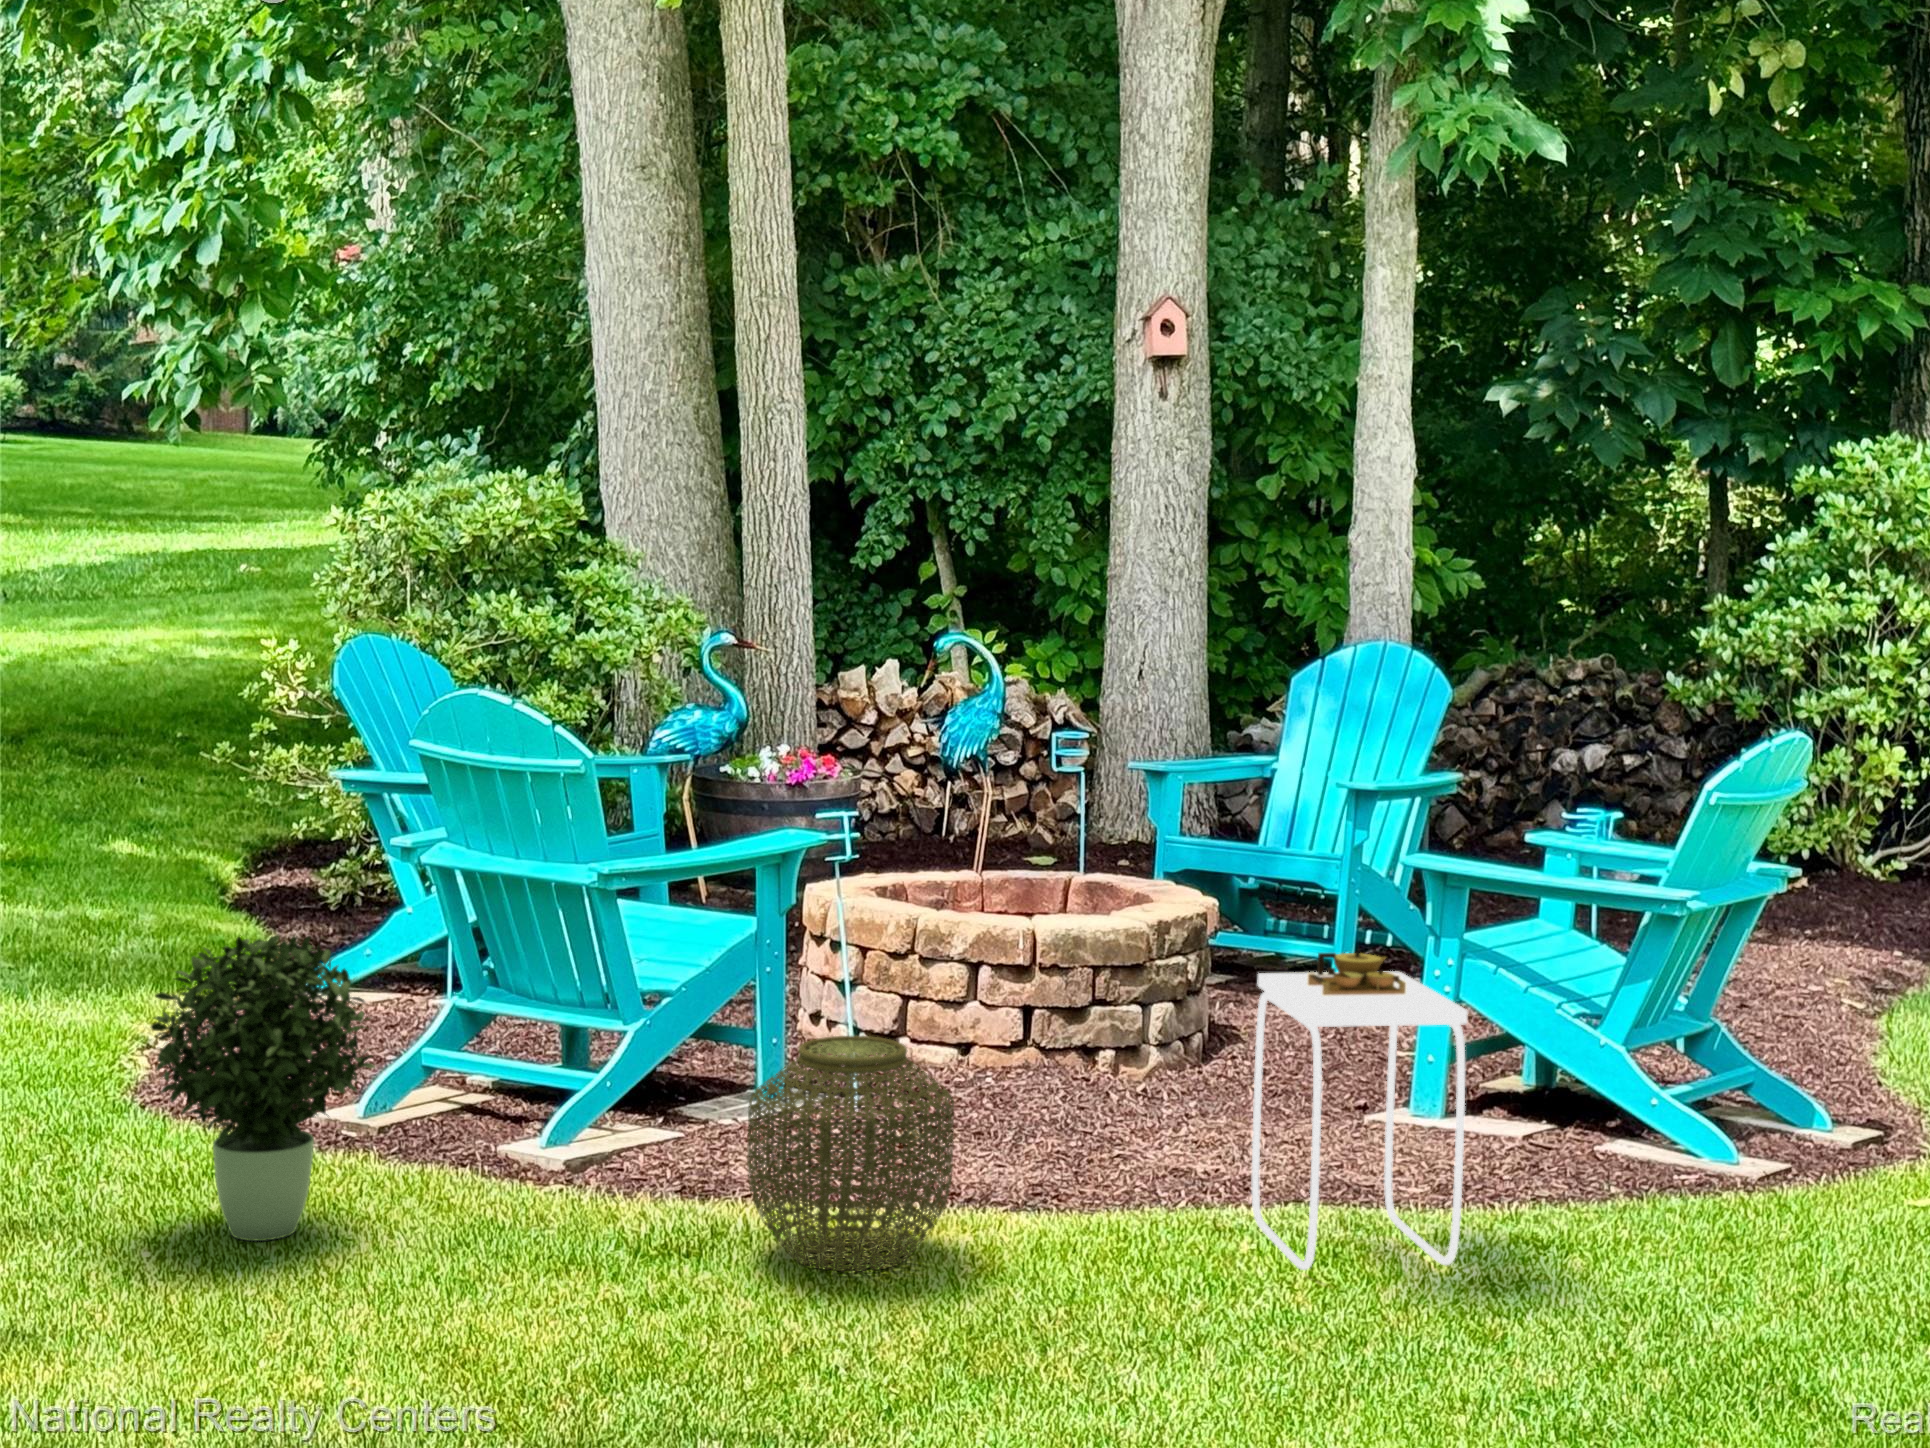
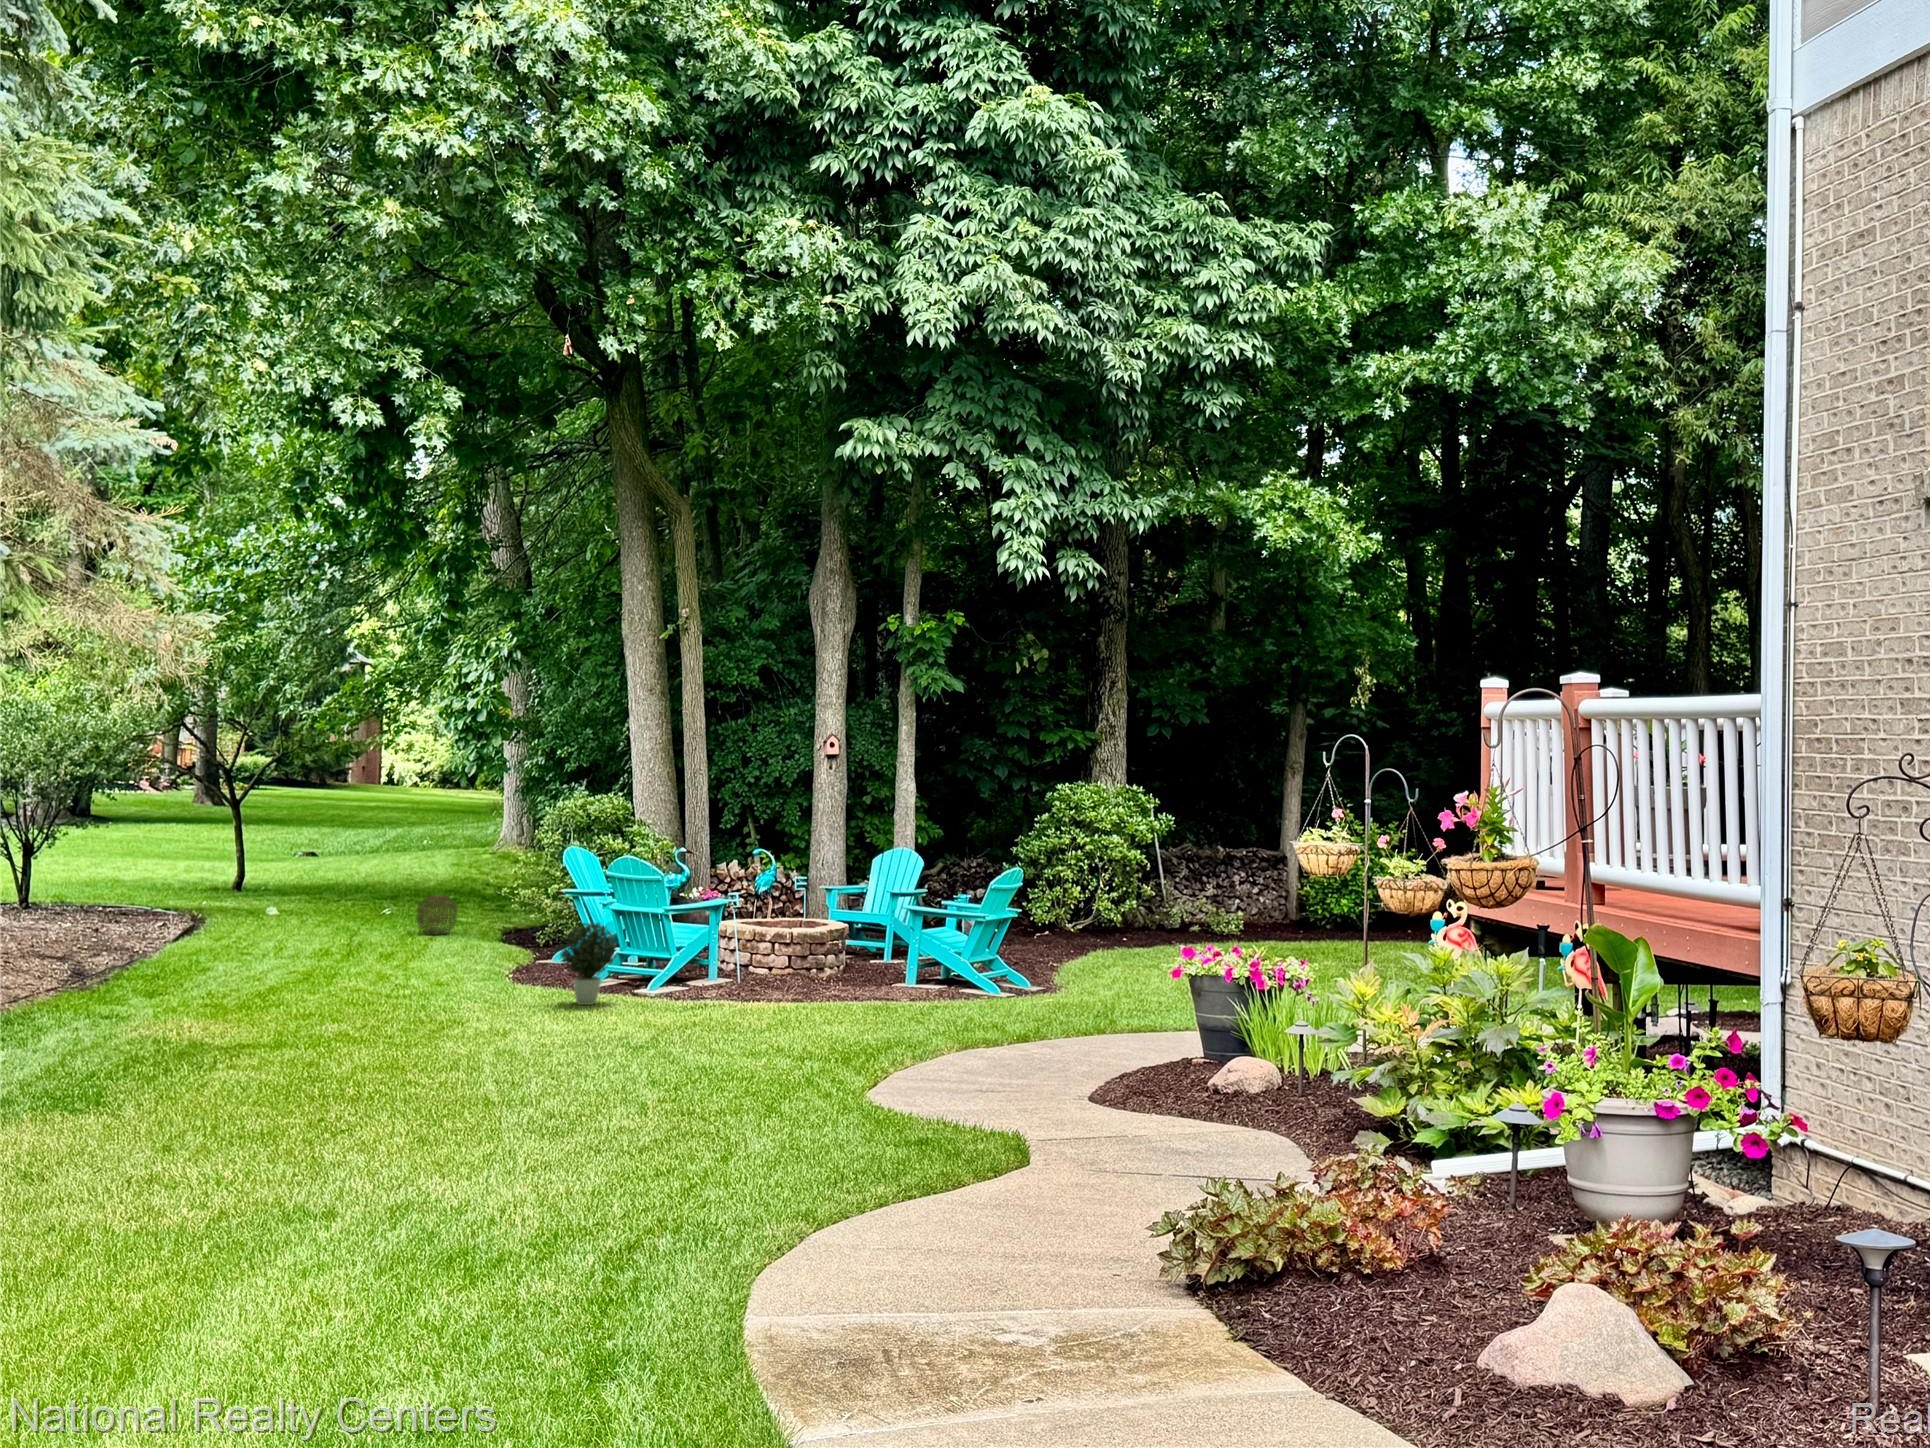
side table: present [1252,953,1467,1270] -> none [855,921,909,1002]
woven basket: present [747,1036,954,1271] -> present [417,895,458,935]

